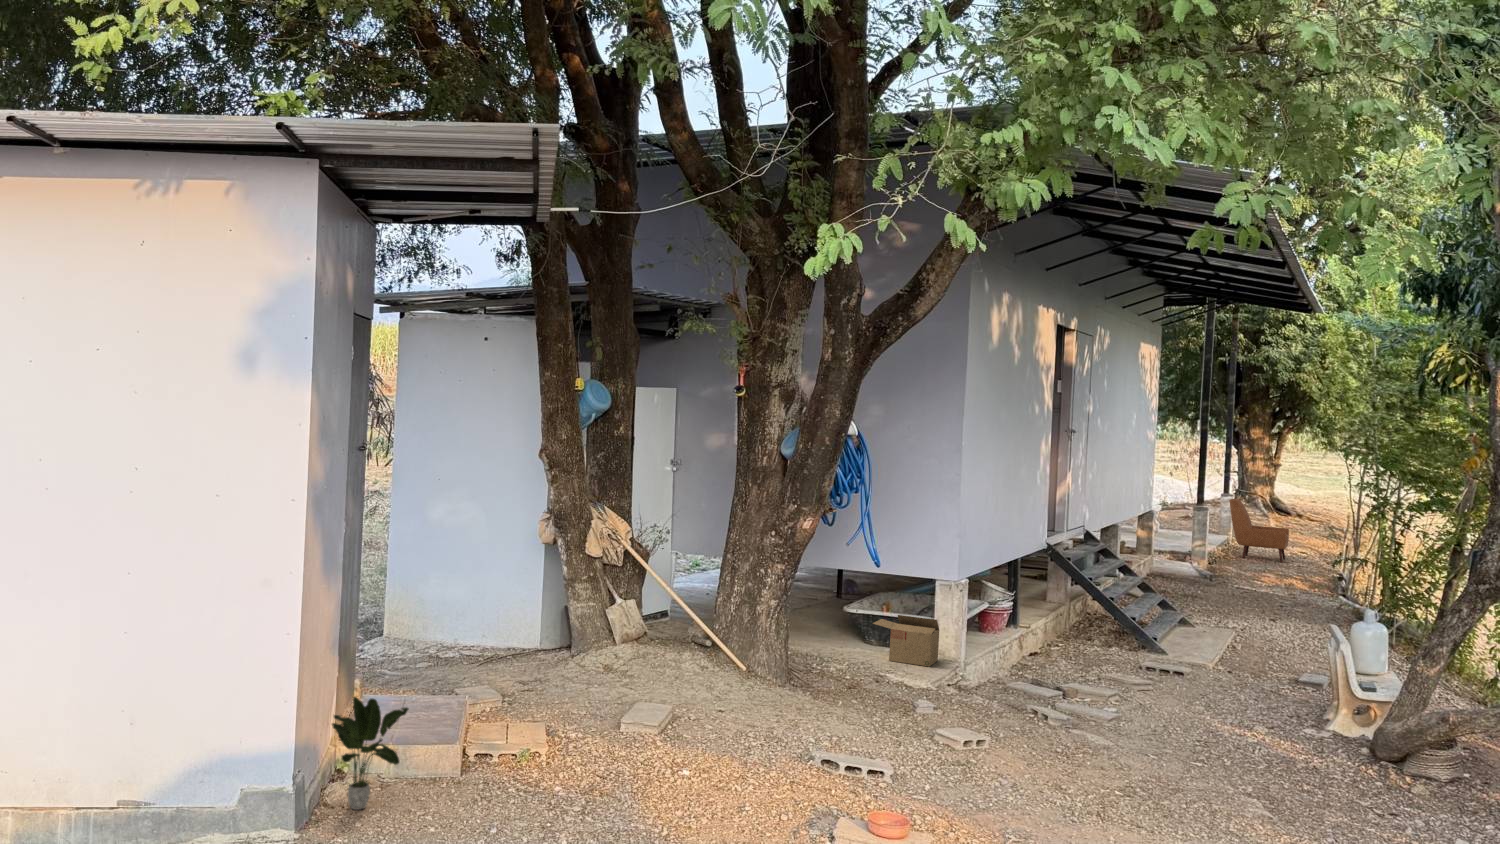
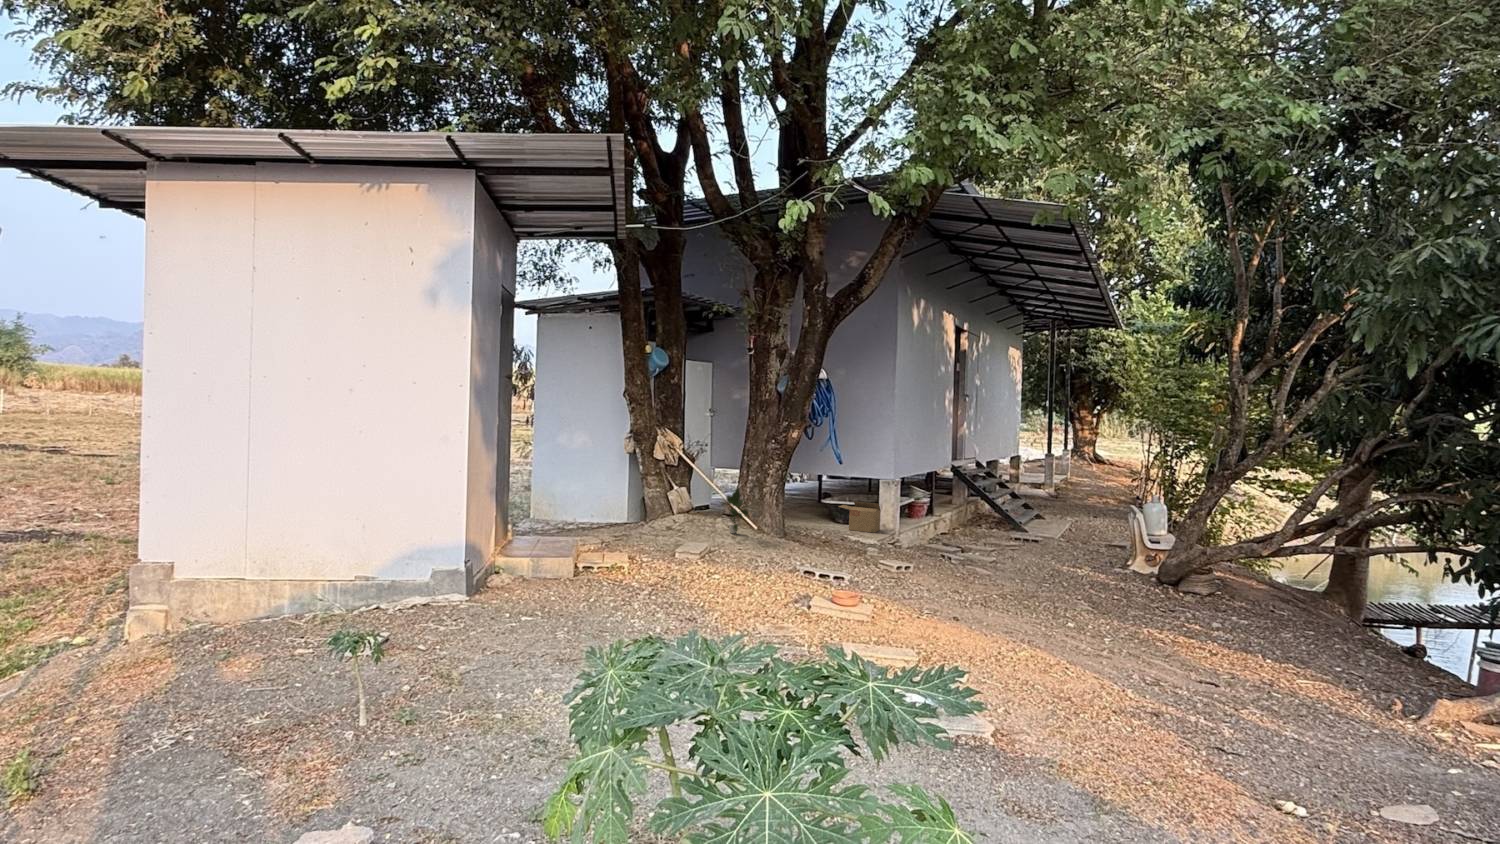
chair: present [1229,499,1289,563] -> none [1067,450,1106,489]
potted plant: present [332,697,409,810] -> present [721,488,749,534]

